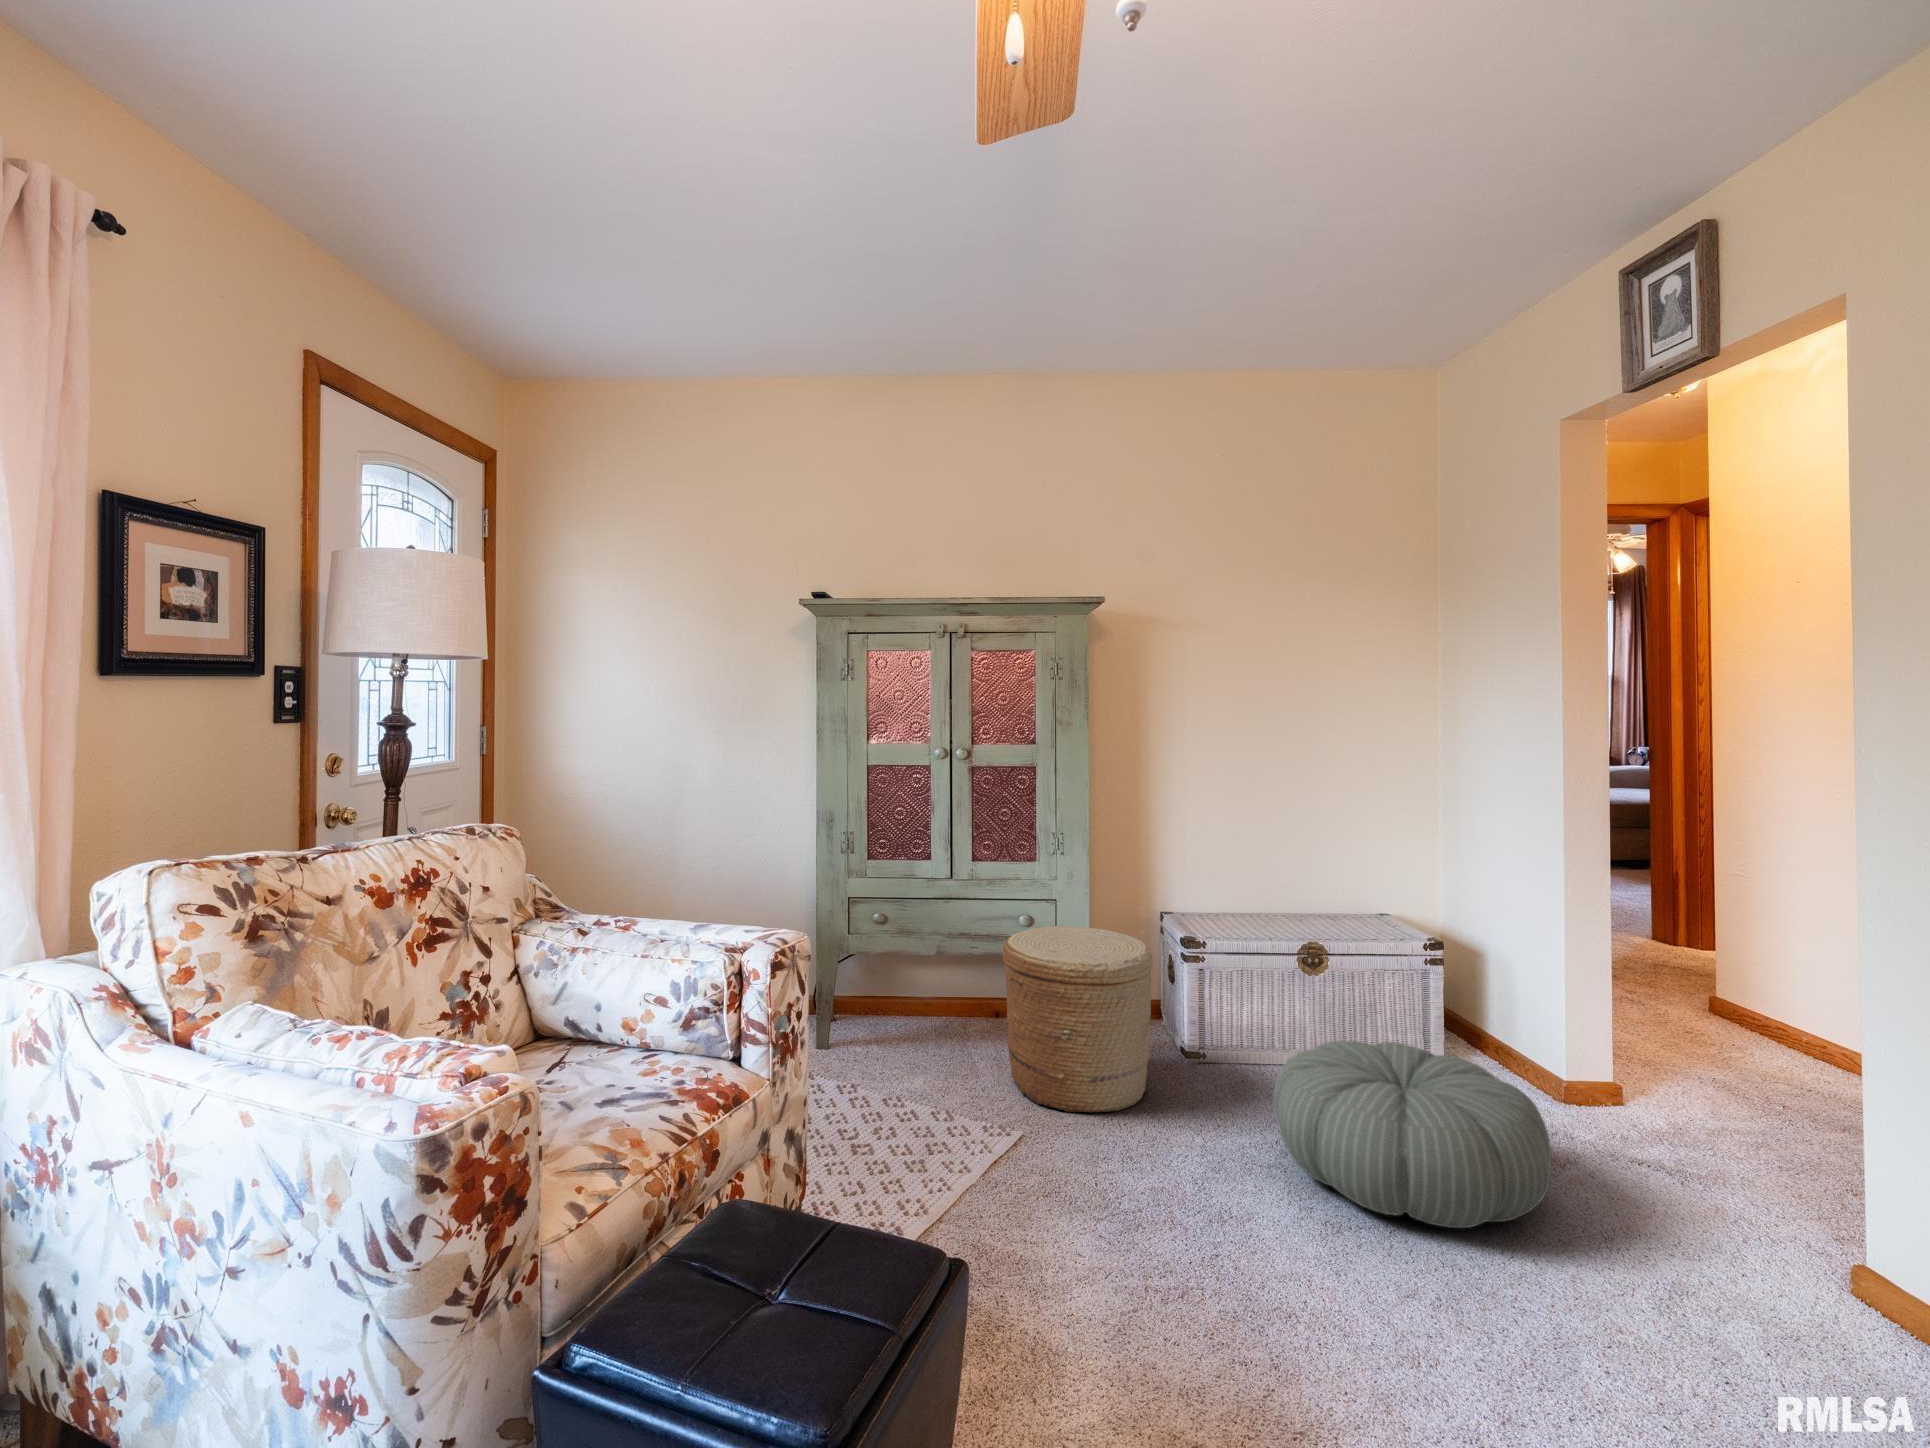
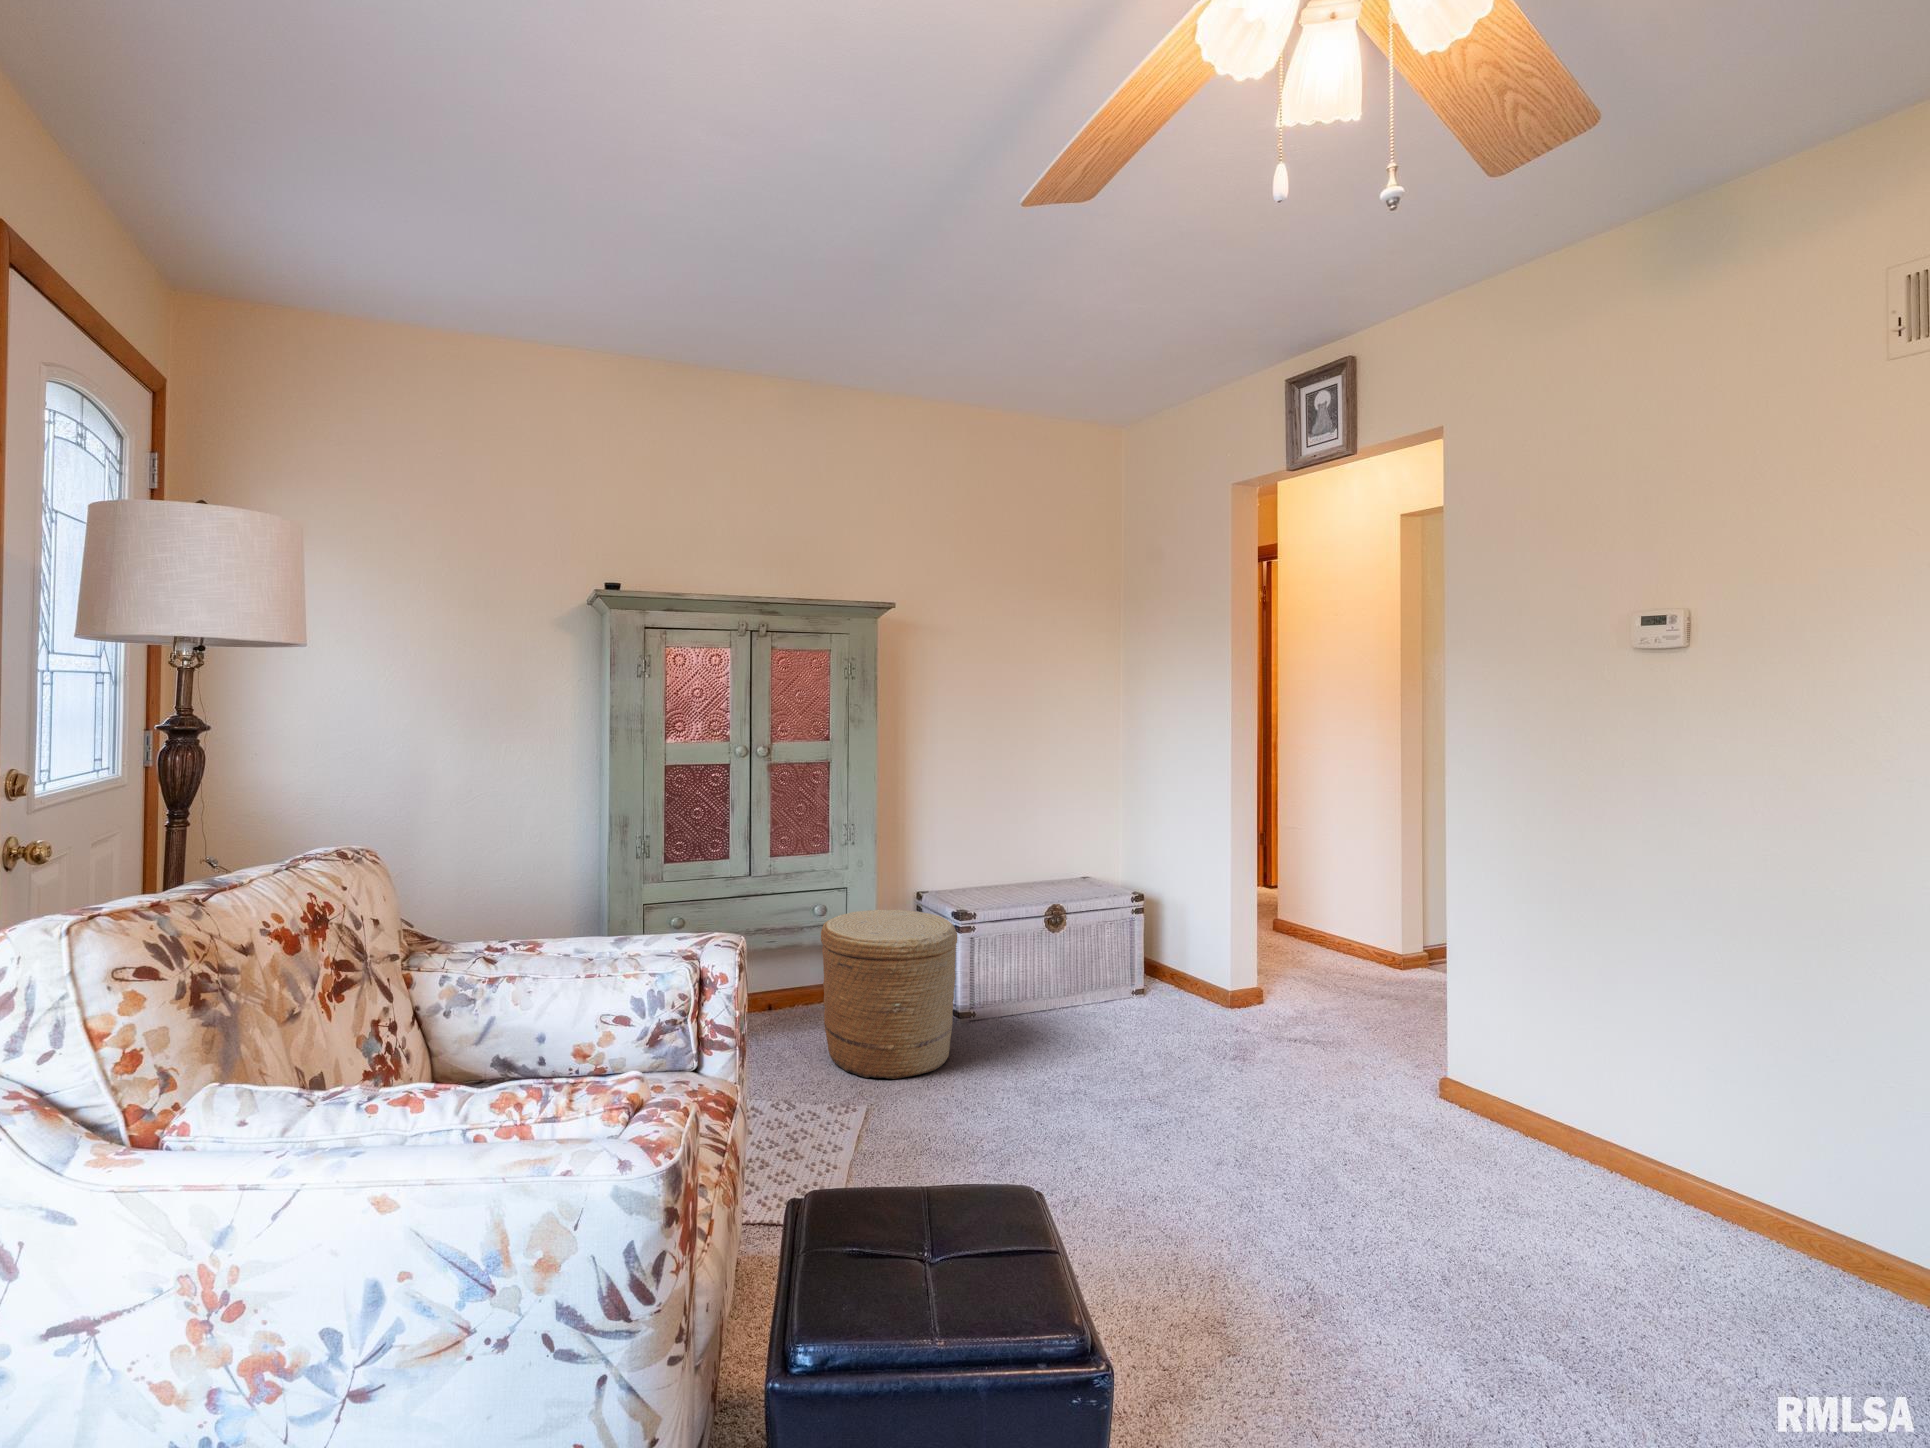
pouf: present [1273,1041,1551,1228] -> none [1068,974,1271,1105]

